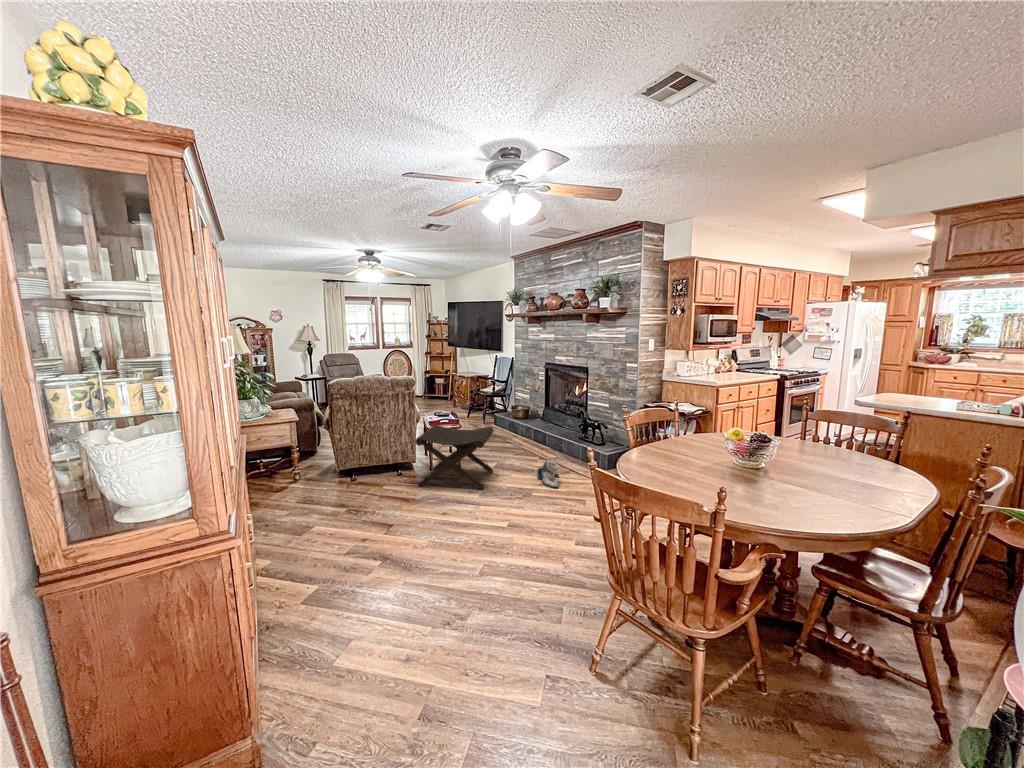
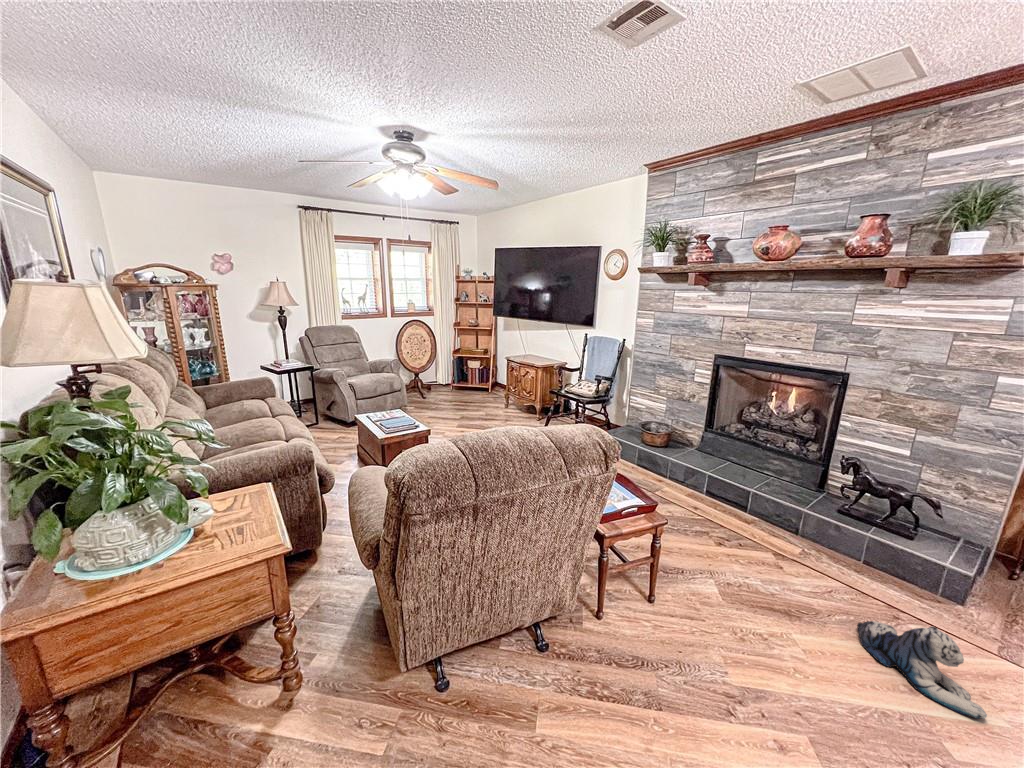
footstool: present [415,425,494,489] -> none [608,530,846,739]

